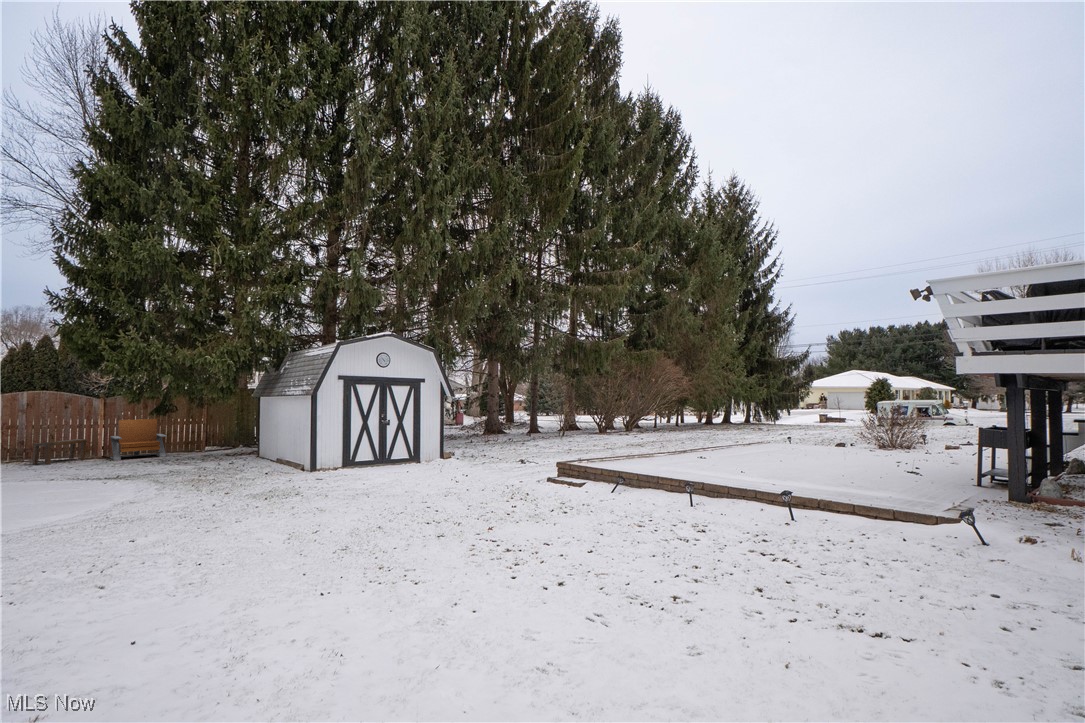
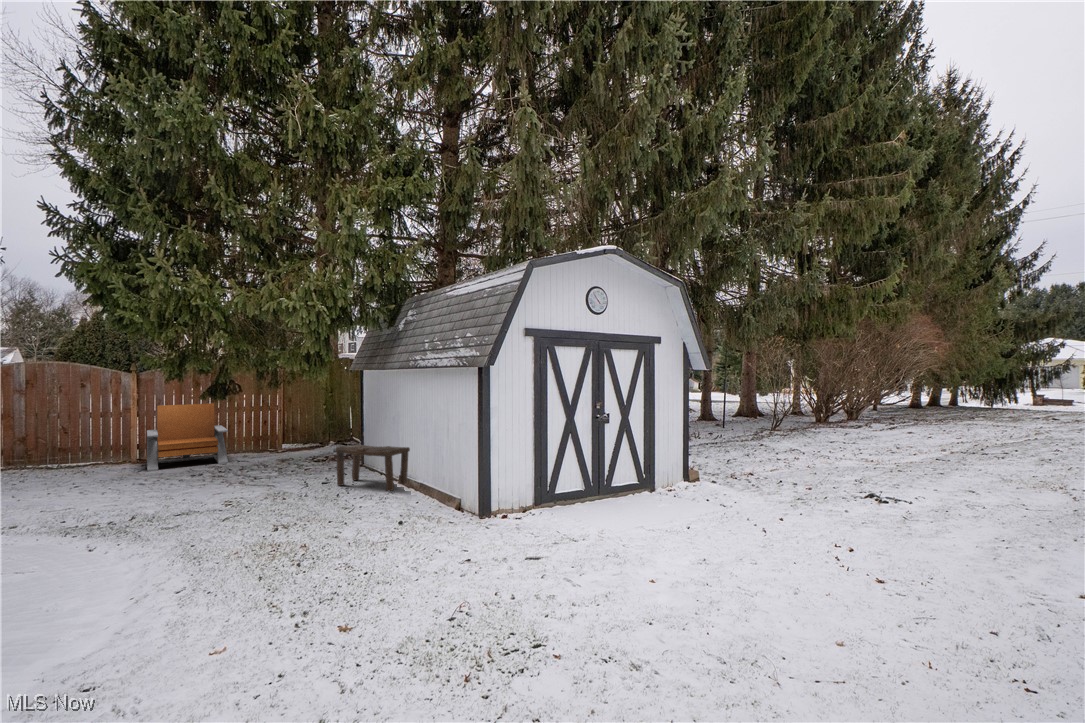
bench: present [32,439,87,465] -> present [336,444,410,491]

